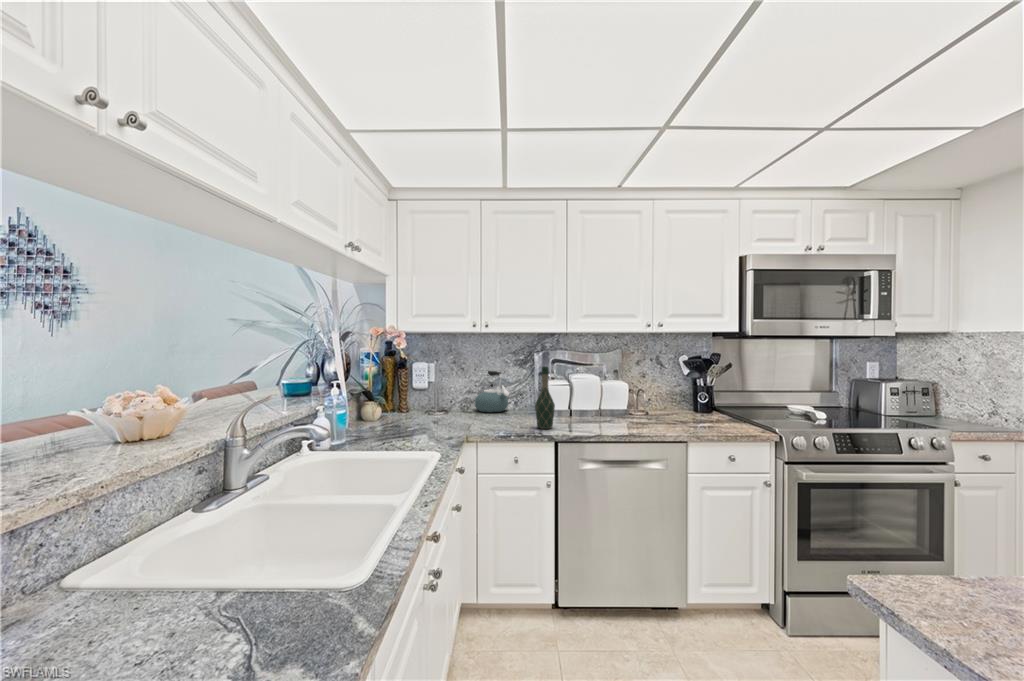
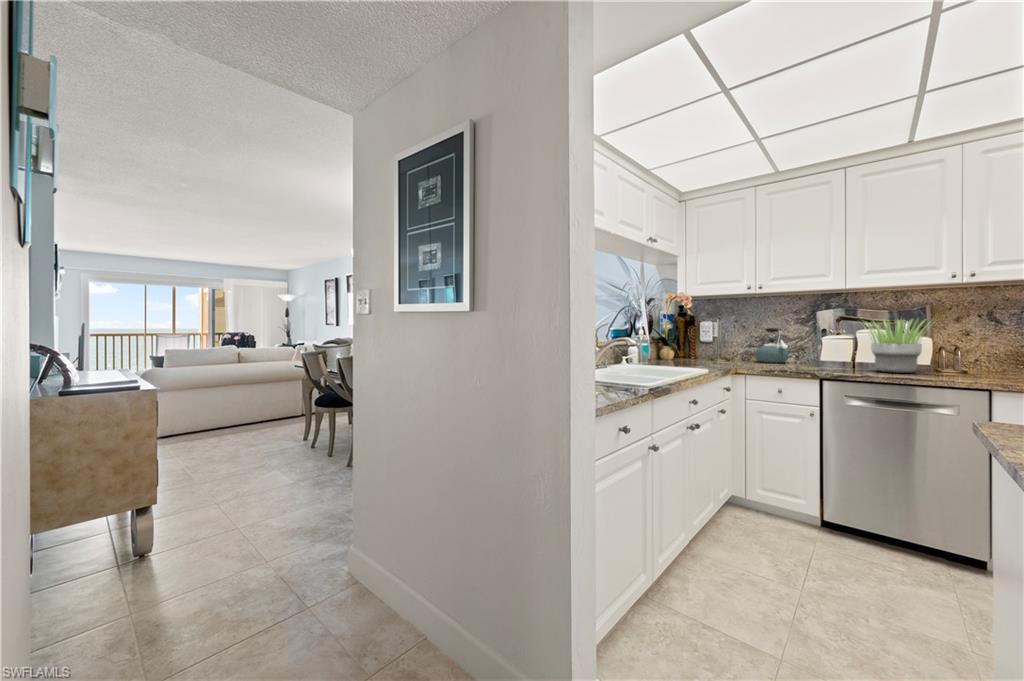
potted plant: none [576,364,645,424] -> present [865,320,927,373]
wine bottle: present [535,367,555,429] -> none [803,318,823,371]

